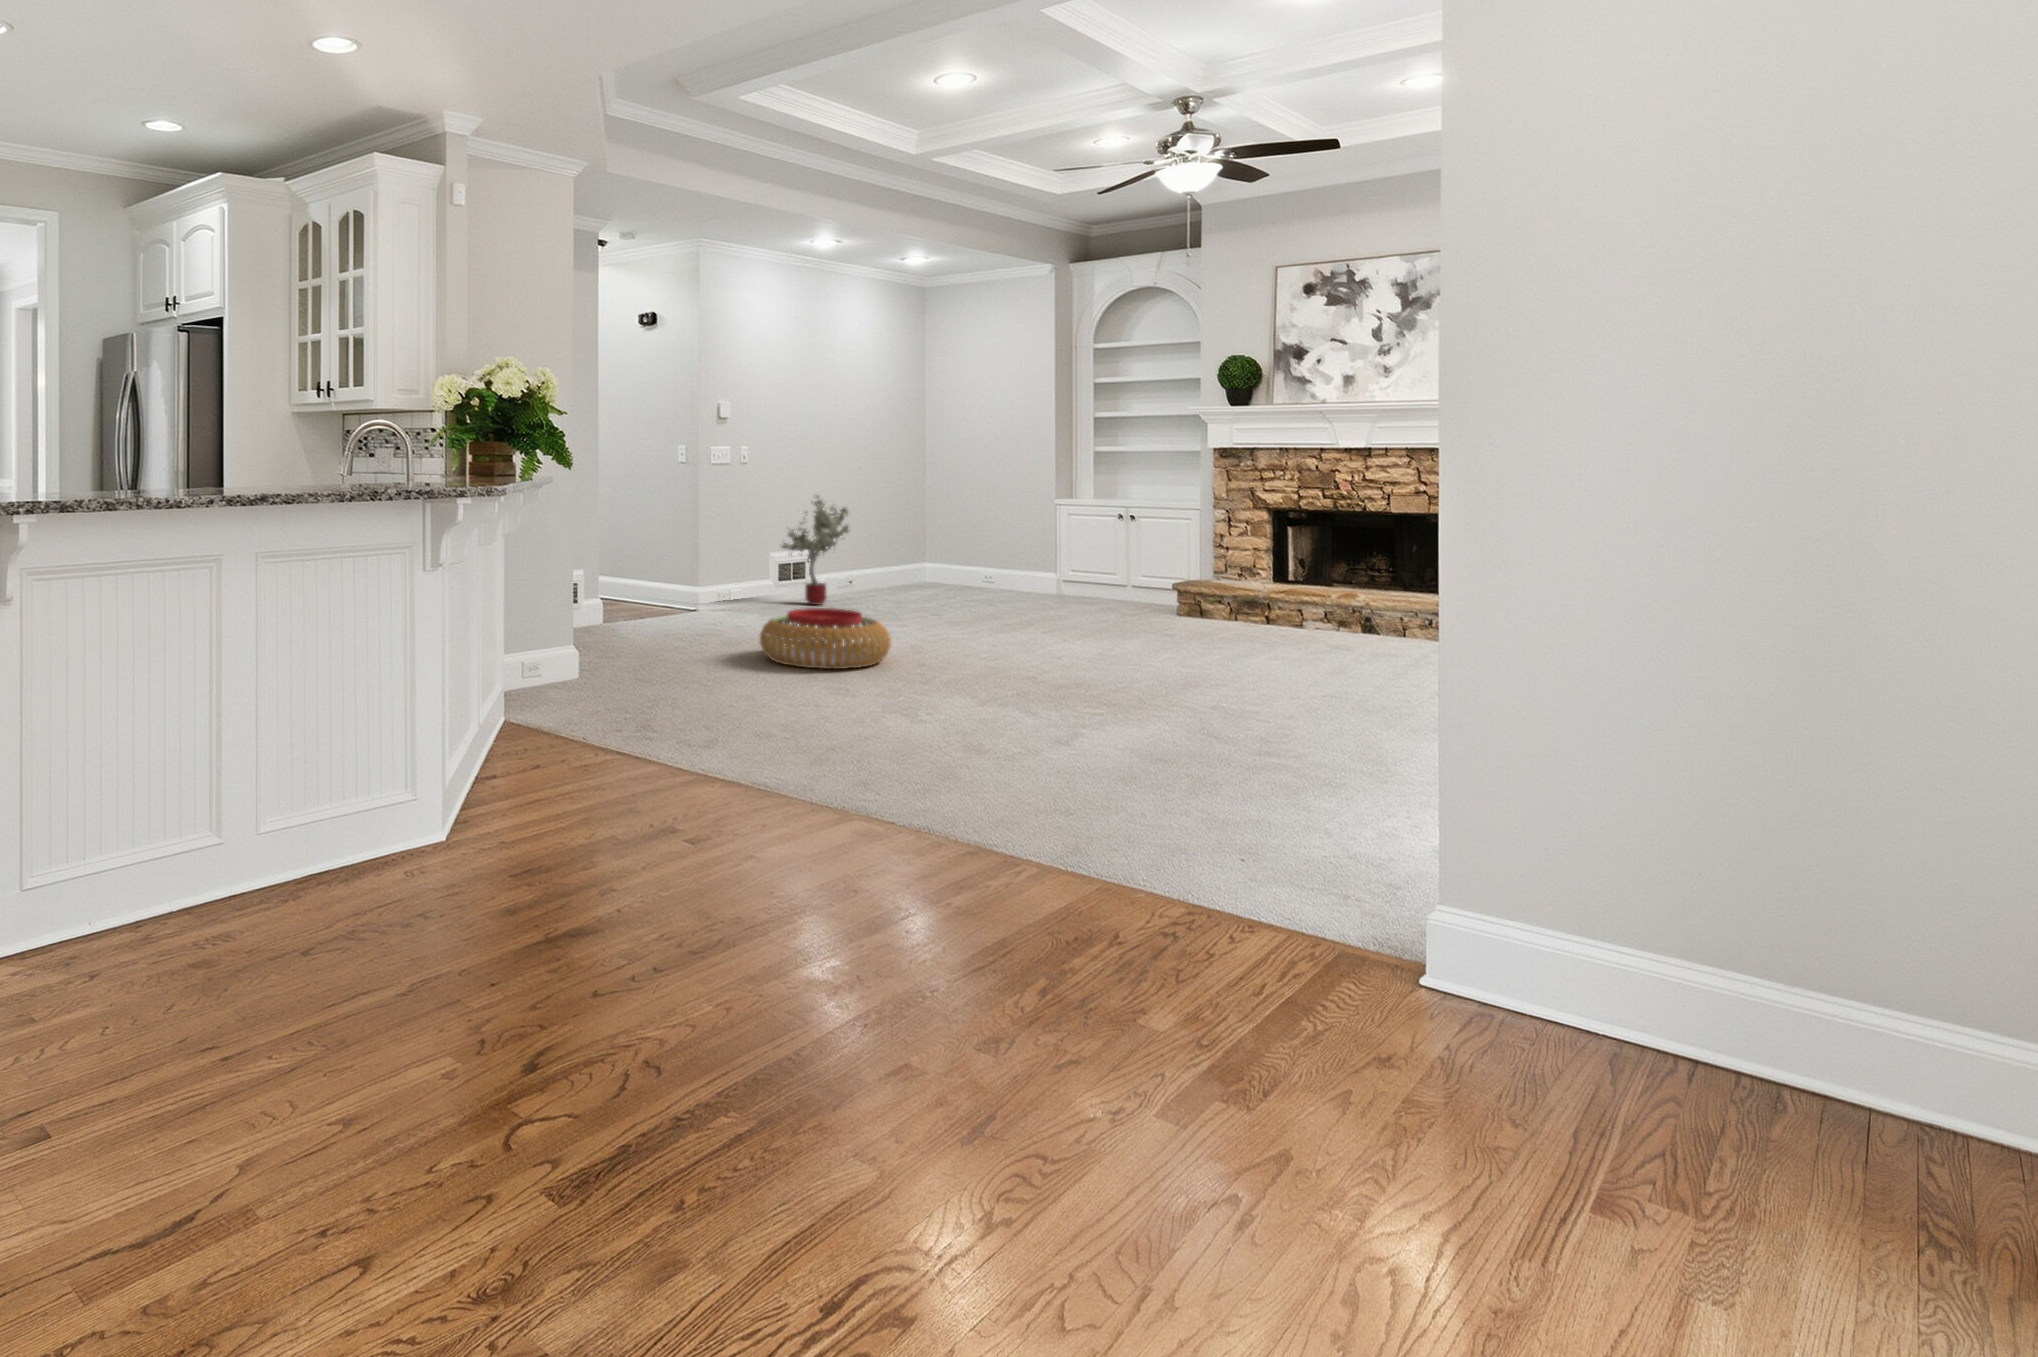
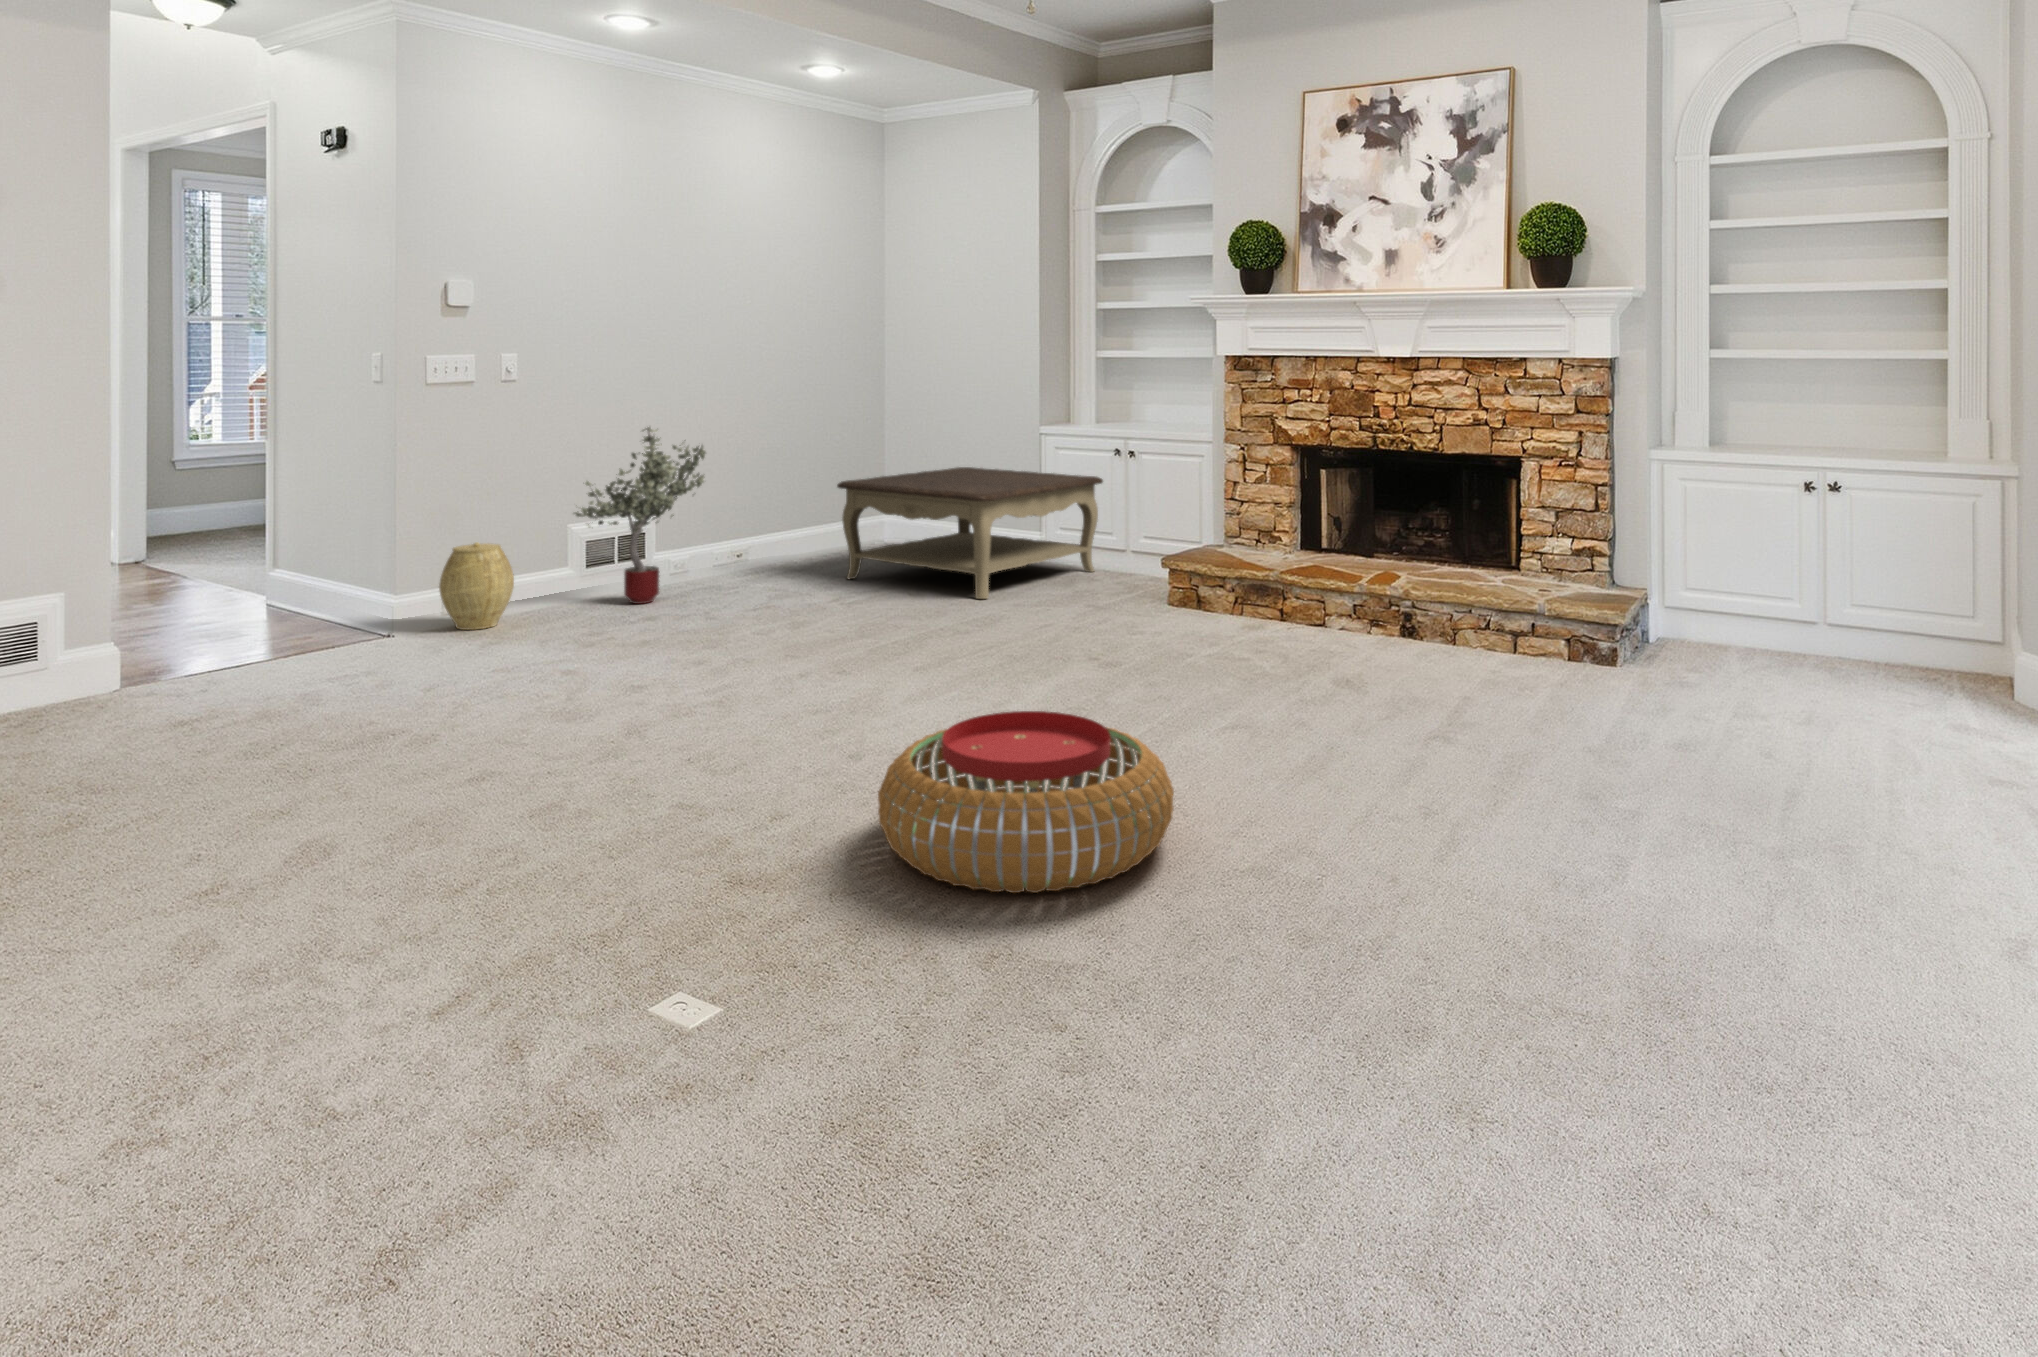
coffee table: none [926,528,1113,609] -> present [837,467,1103,599]
woven basket: none [715,561,756,613] -> present [439,542,514,630]
pouf: present [760,608,891,669] -> present [878,711,1174,893]

